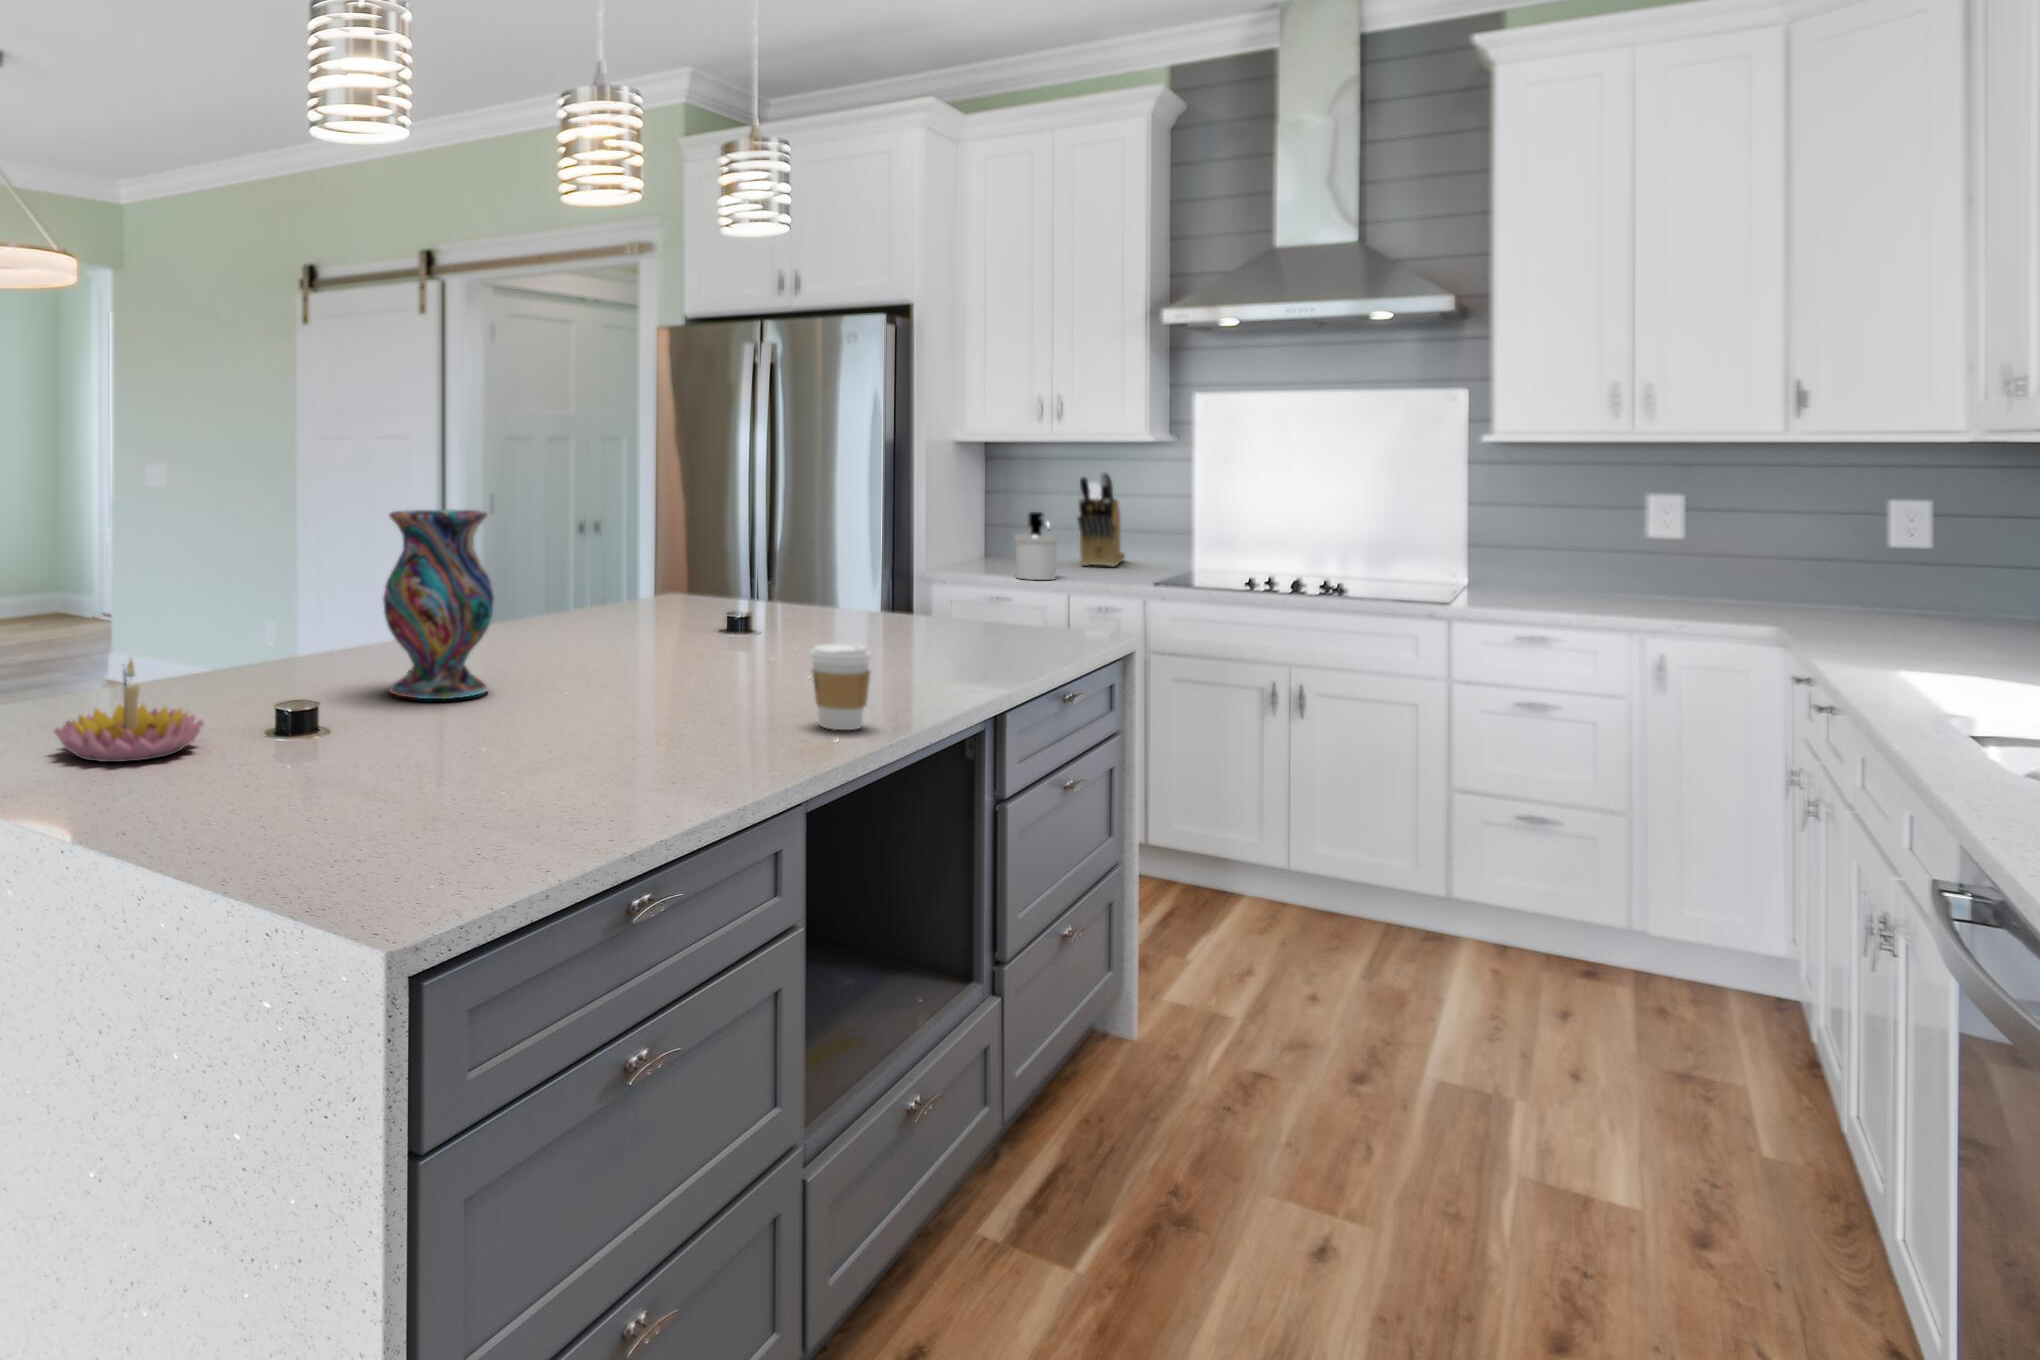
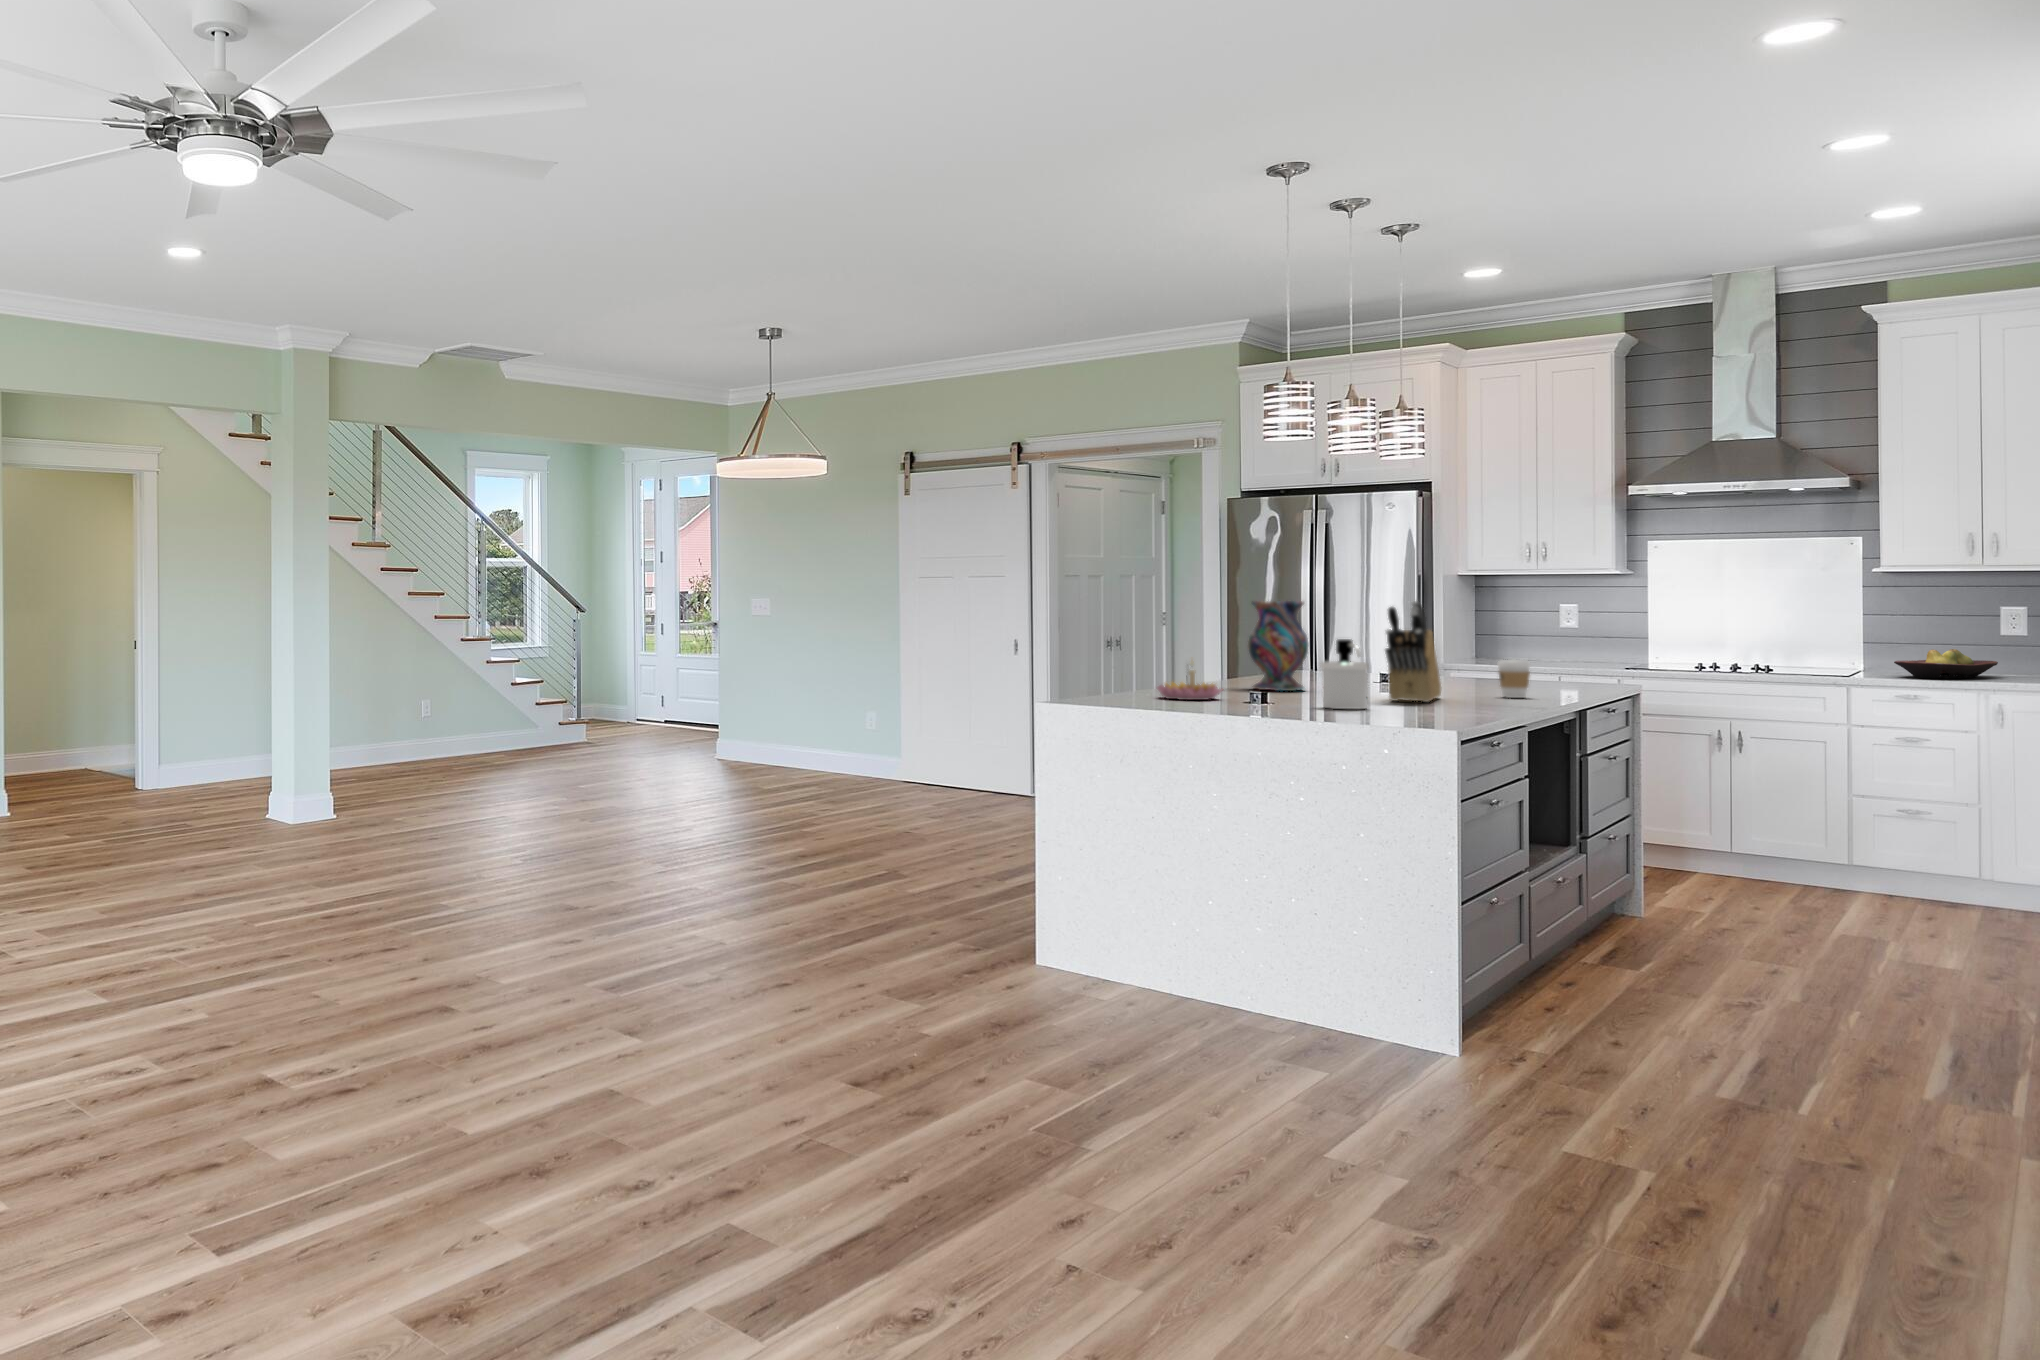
knife block: present [1078,472,1125,567] -> present [1385,601,1441,702]
soap dispenser: present [1015,512,1058,580] -> present [1321,639,1369,709]
fruit bowl: none [1514,566,1656,615] -> present [1894,649,1998,678]

